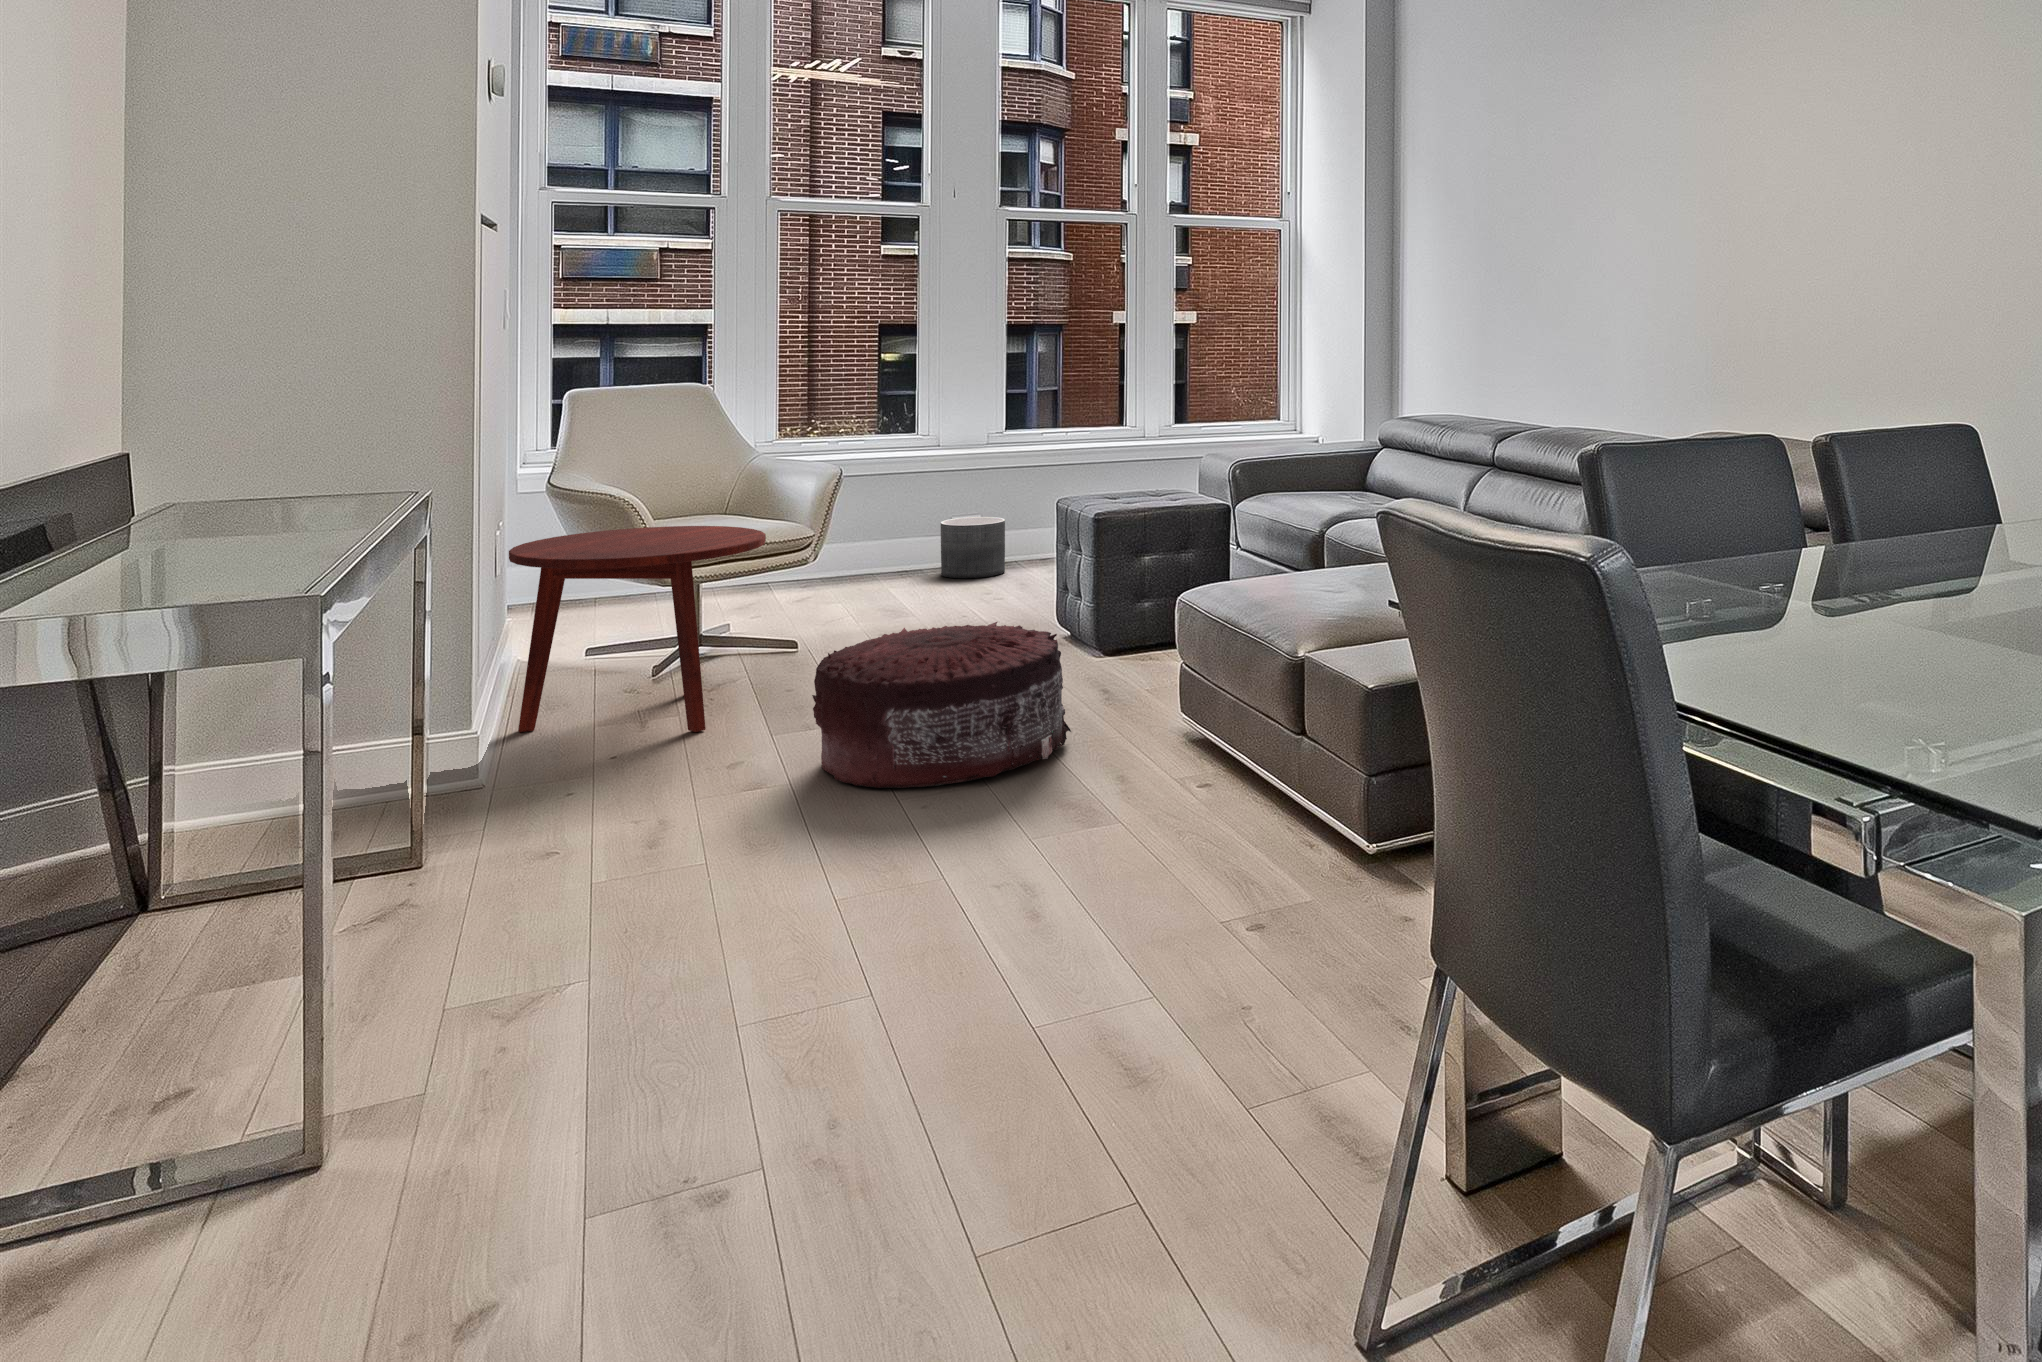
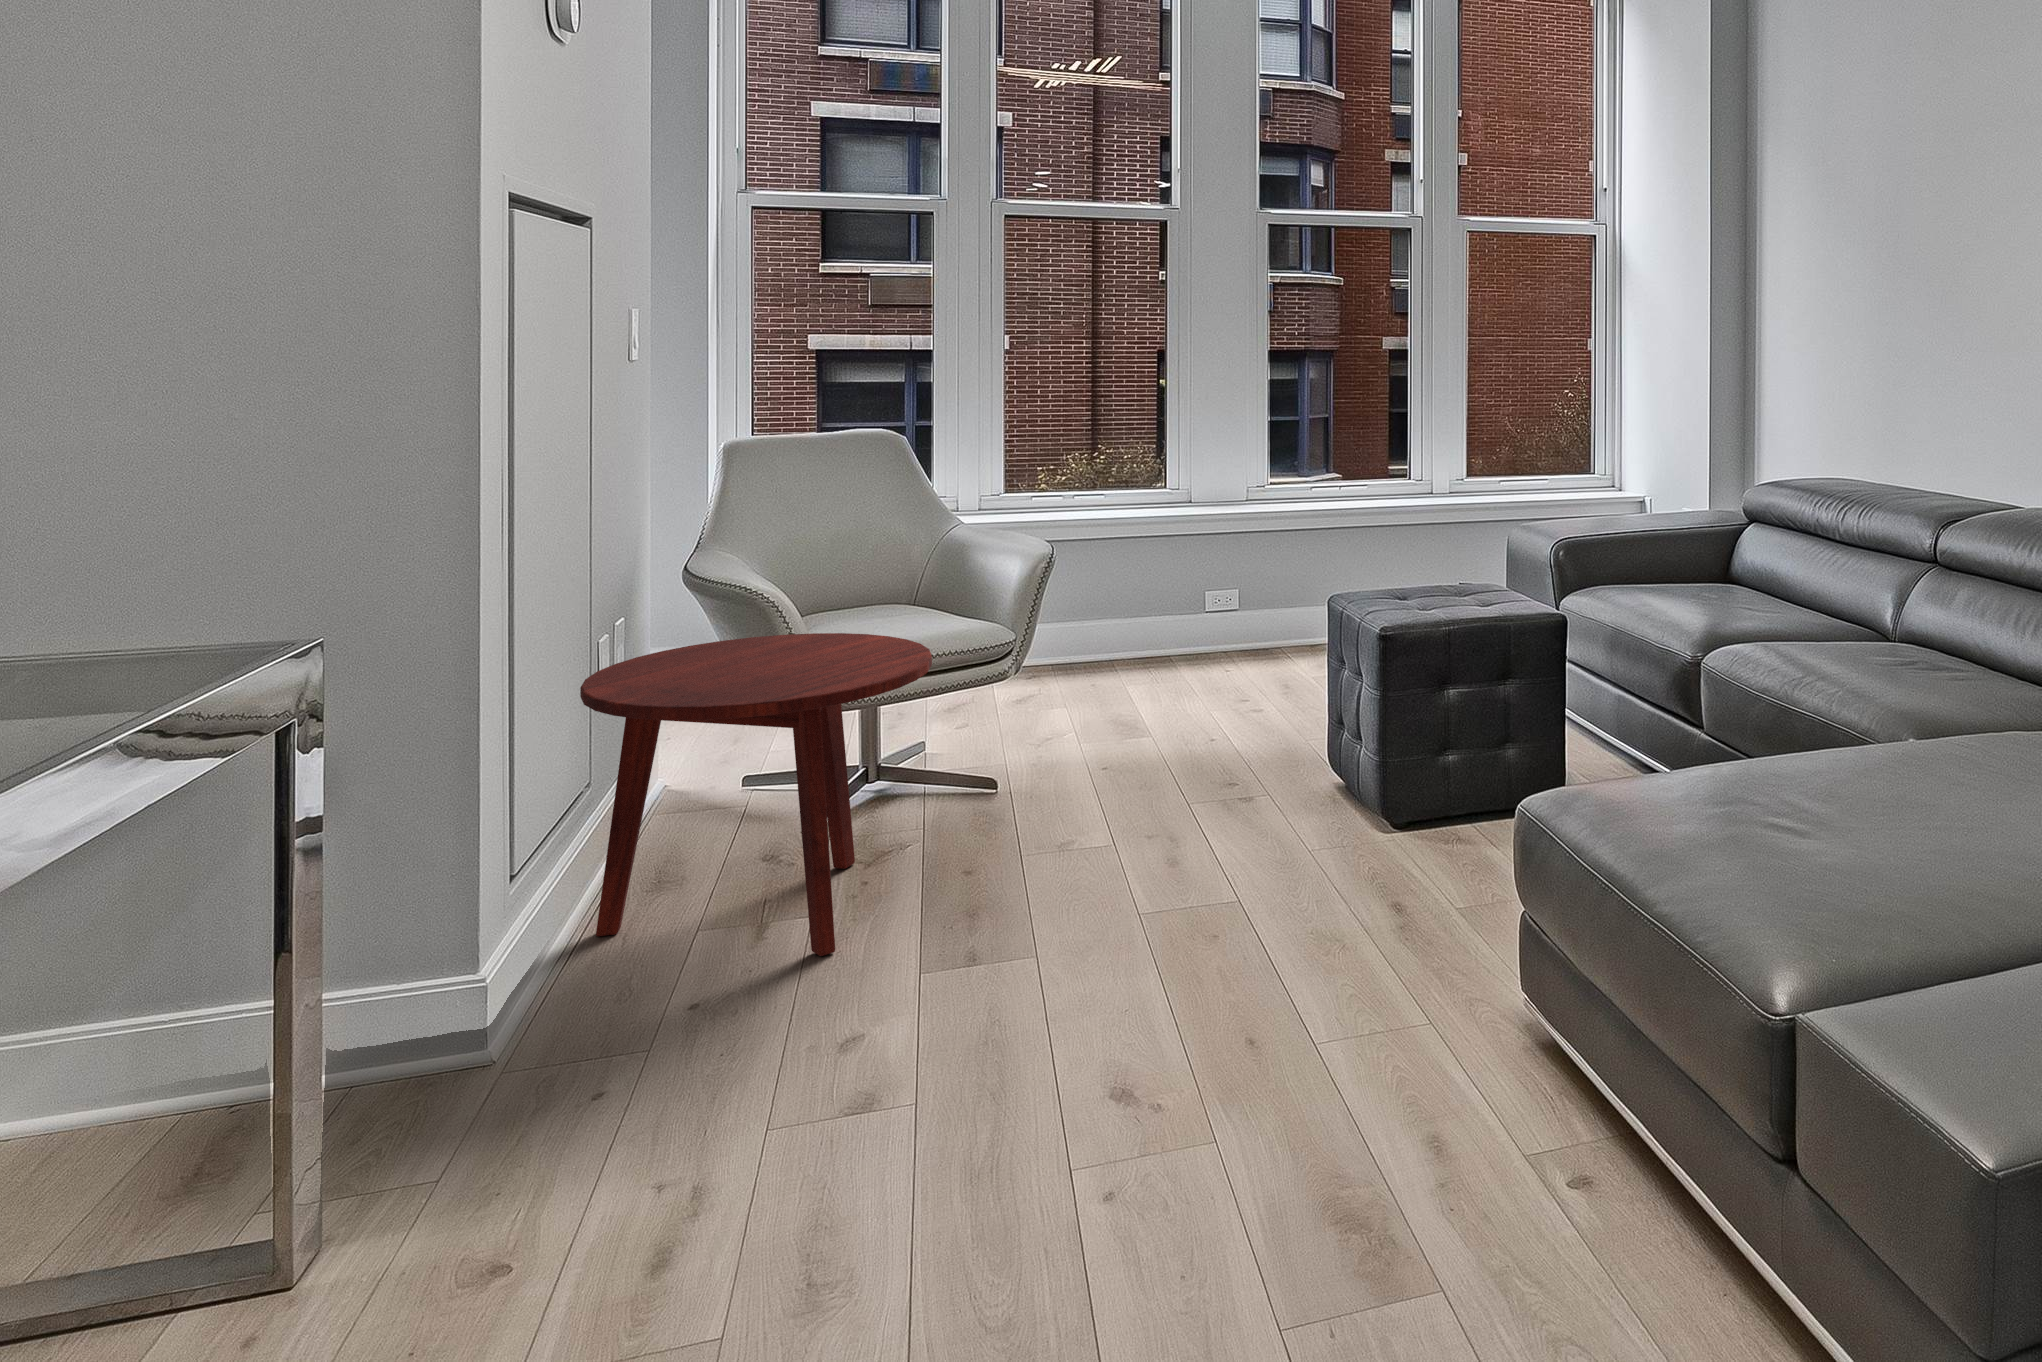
planter: present [941,517,1005,578] -> none [1191,583,1267,662]
pouf: present [812,622,1071,788] -> none [951,817,1349,1140]

